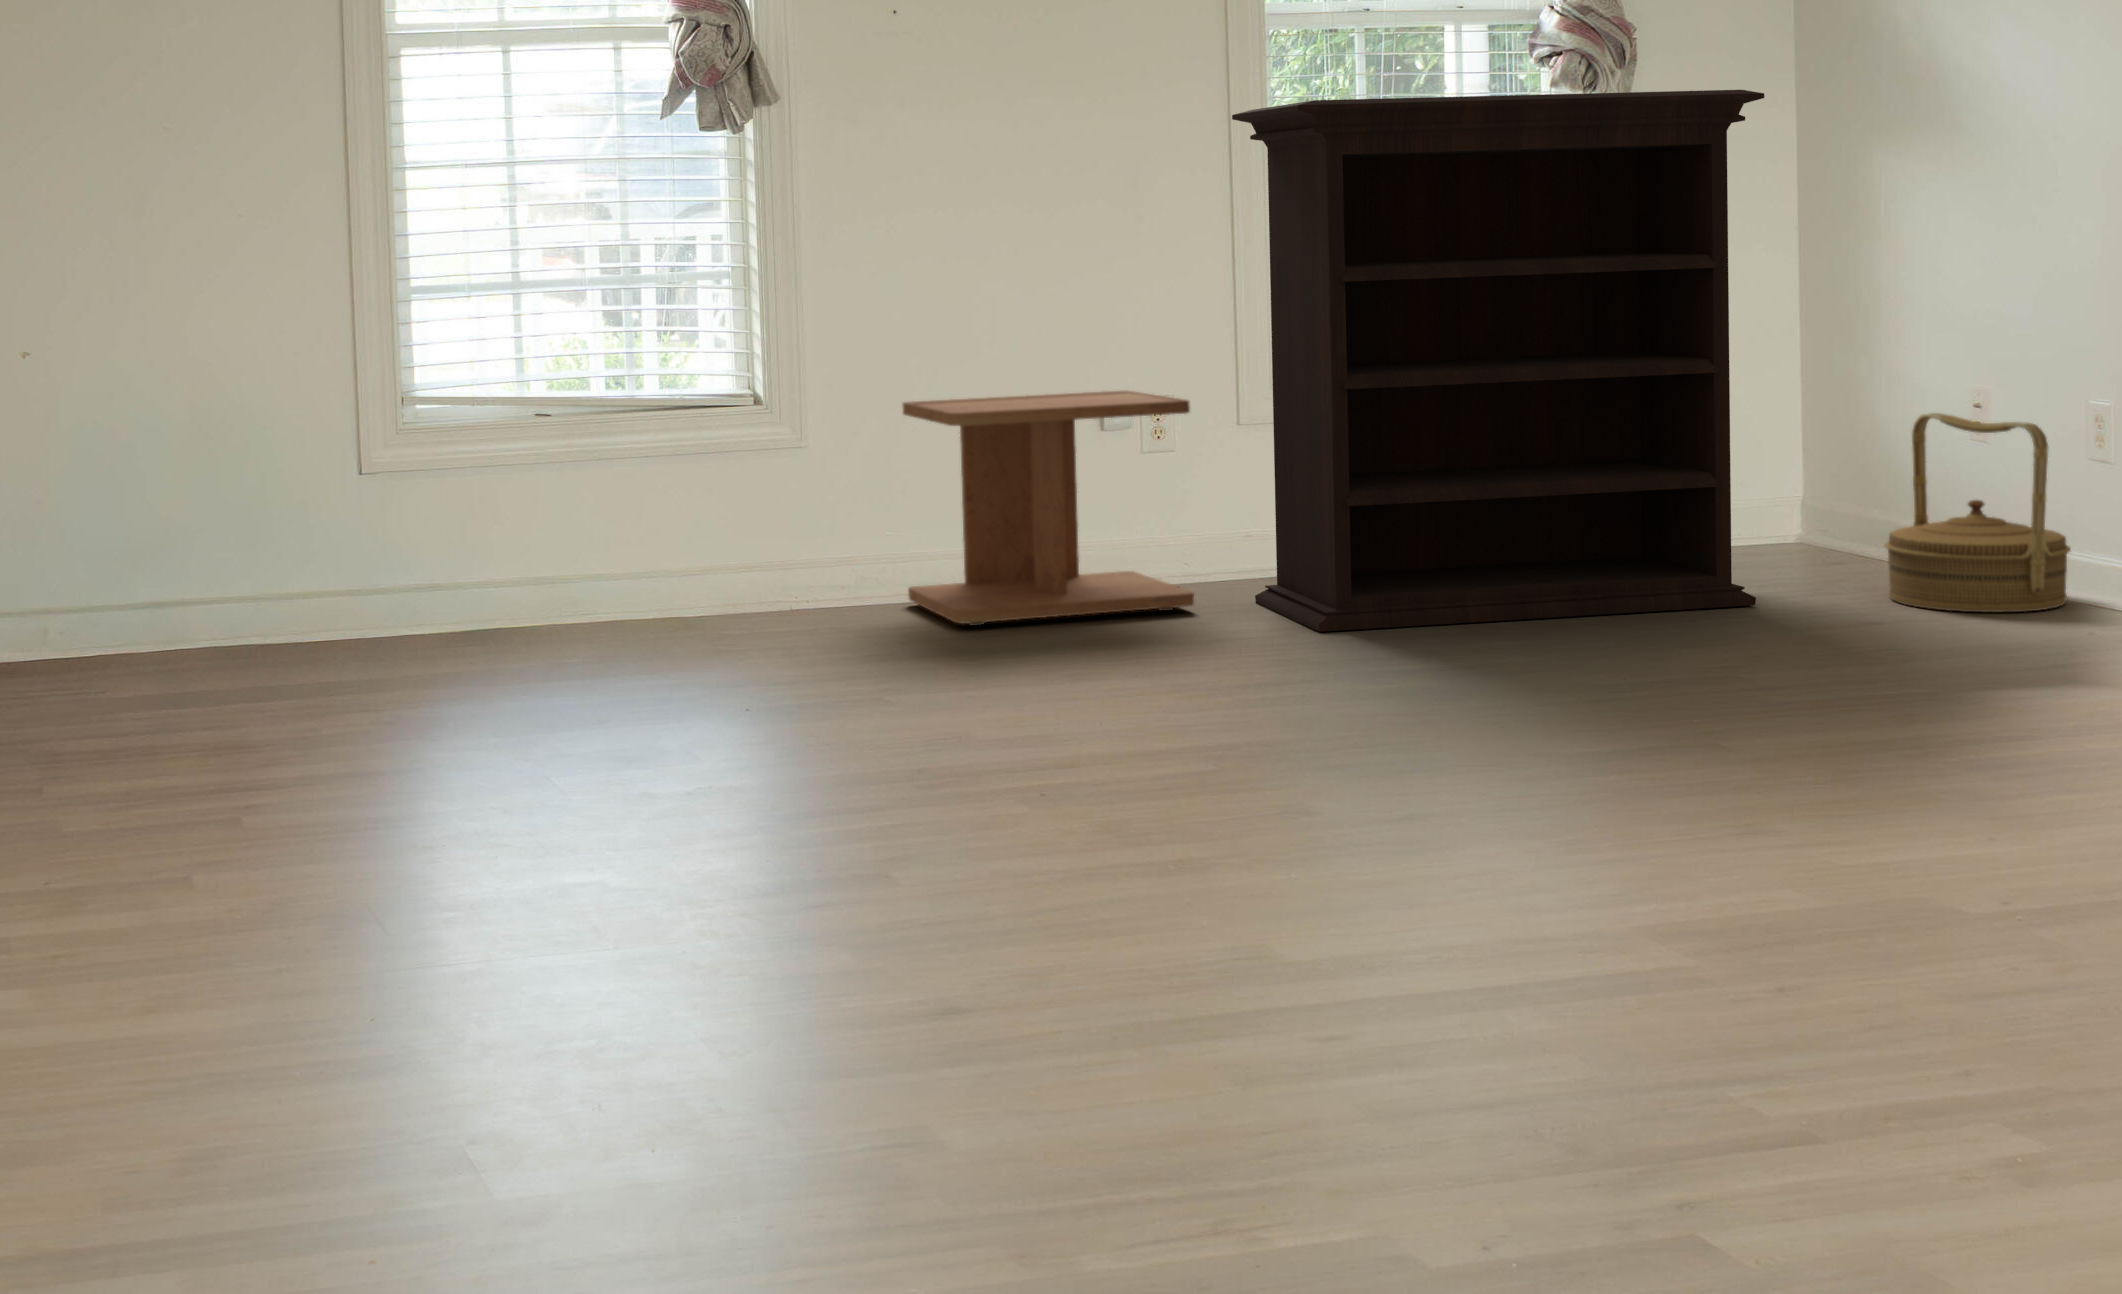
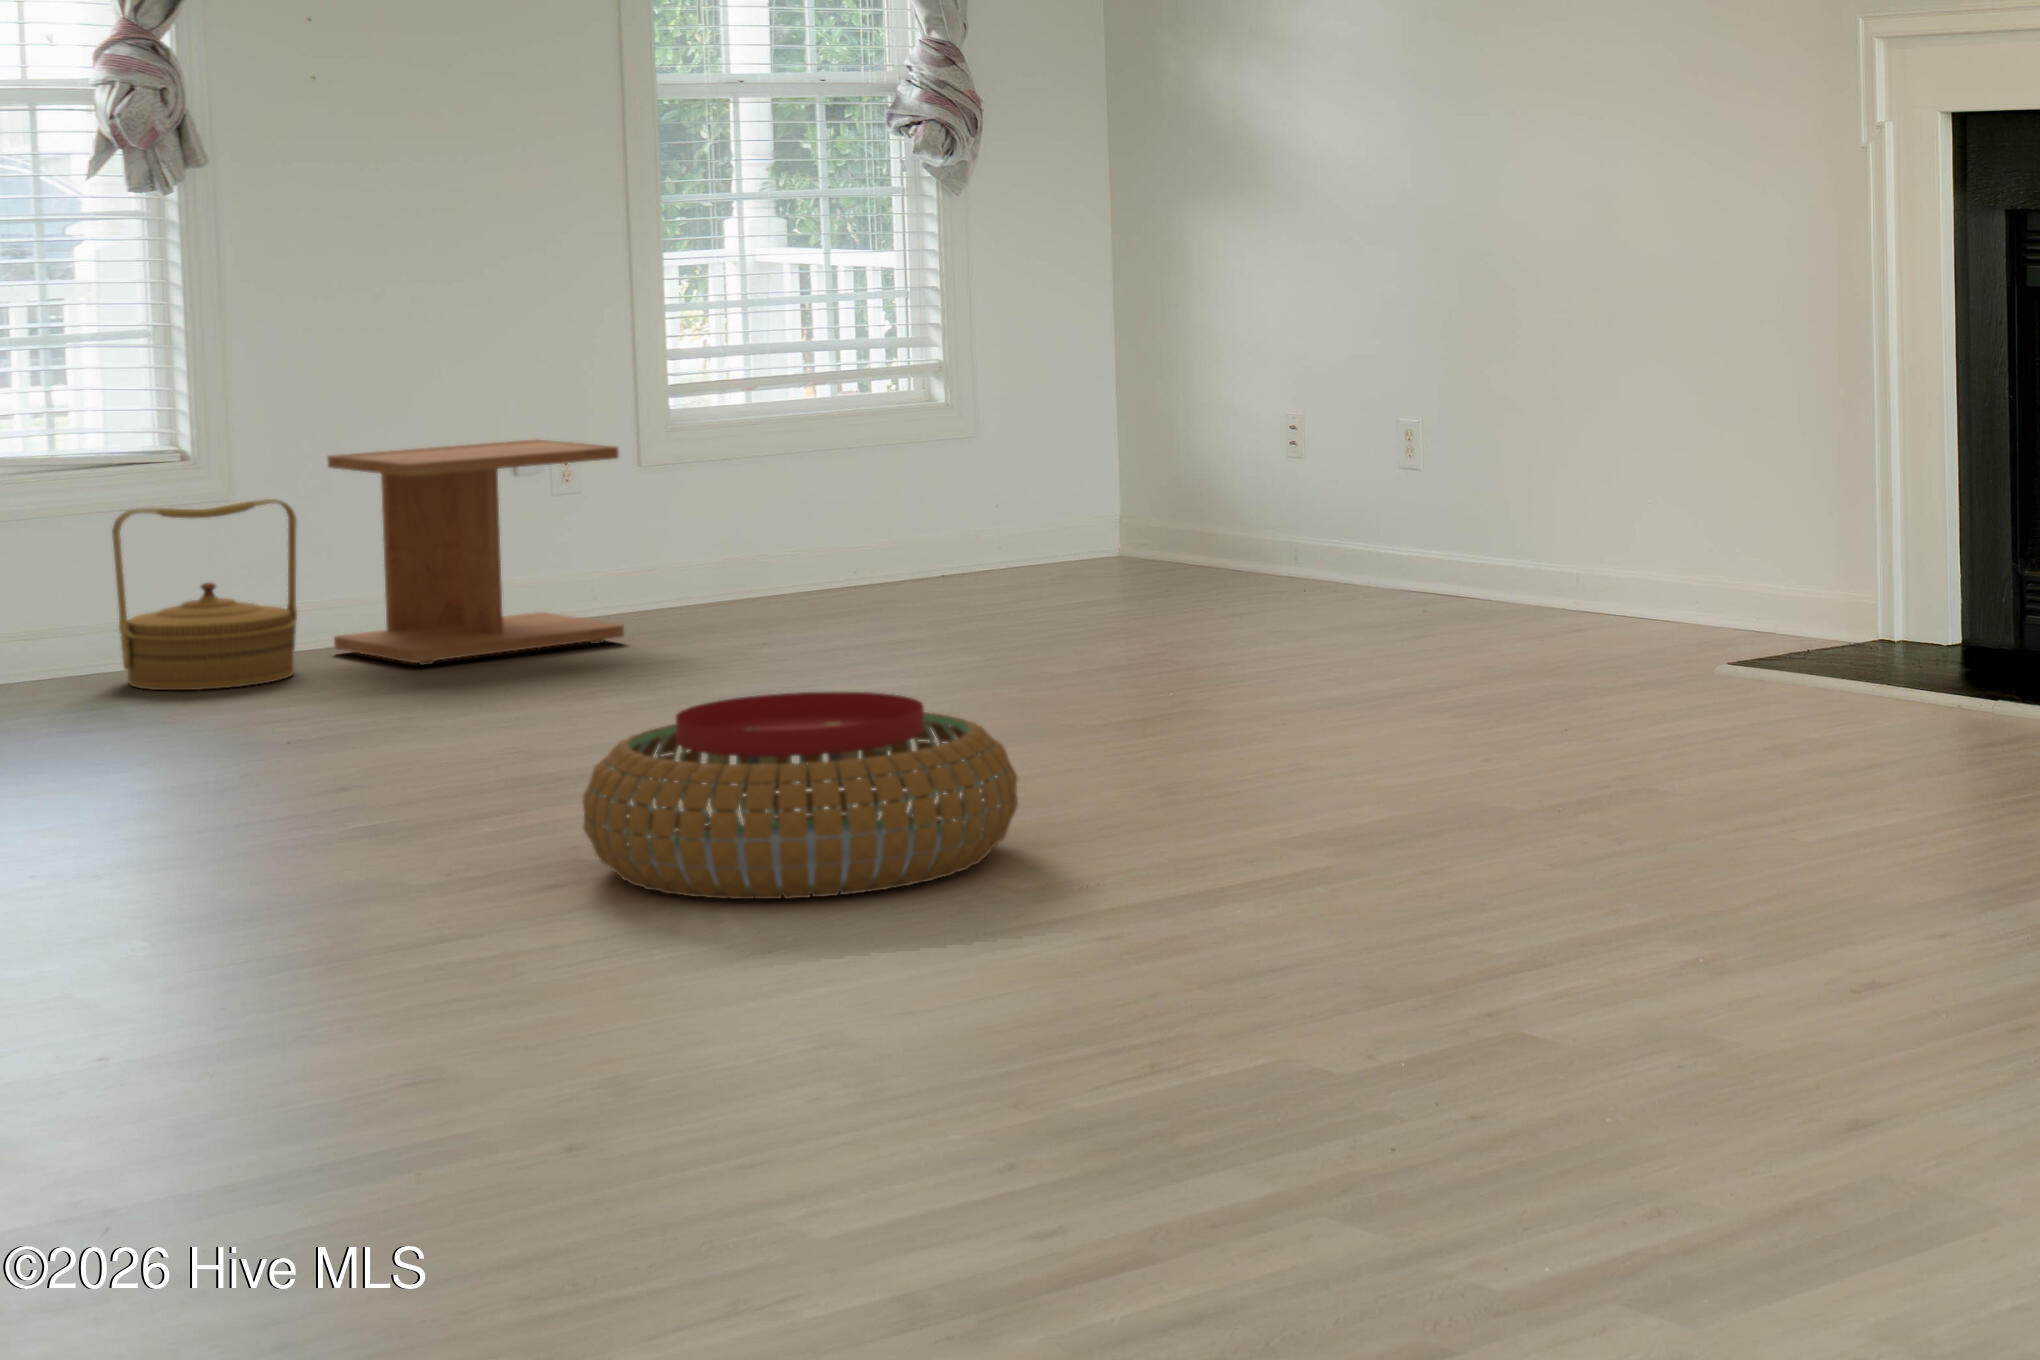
bookshelf: present [1232,90,1764,632] -> none [648,170,1110,650]
woven basket: present [1885,413,2071,612] -> present [112,499,297,690]
pouf: none [782,755,1411,1103] -> present [582,692,1018,899]

